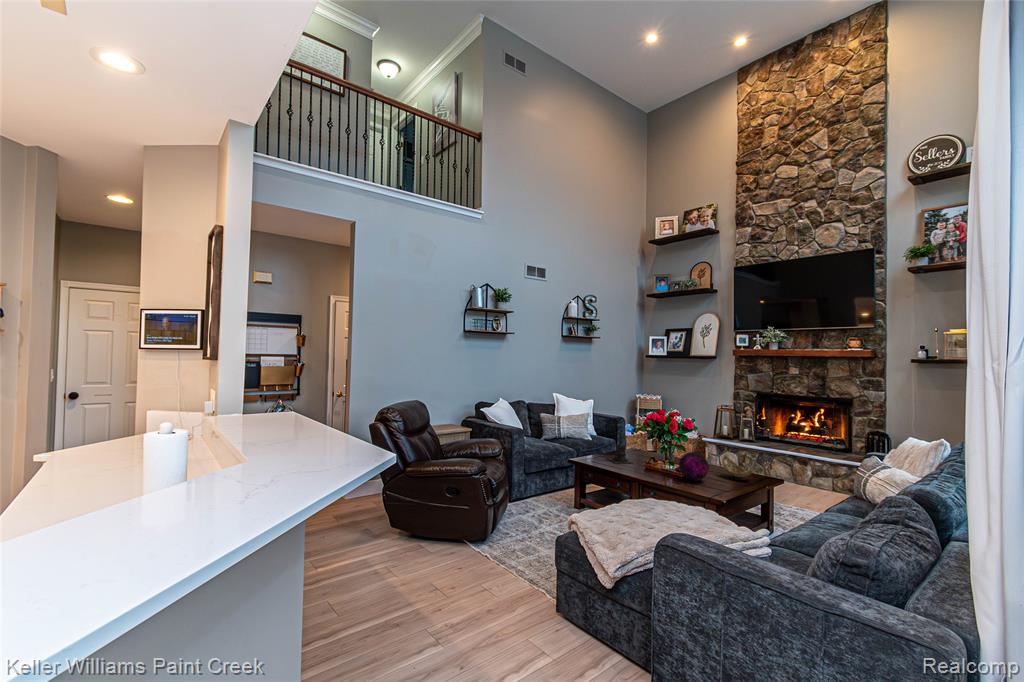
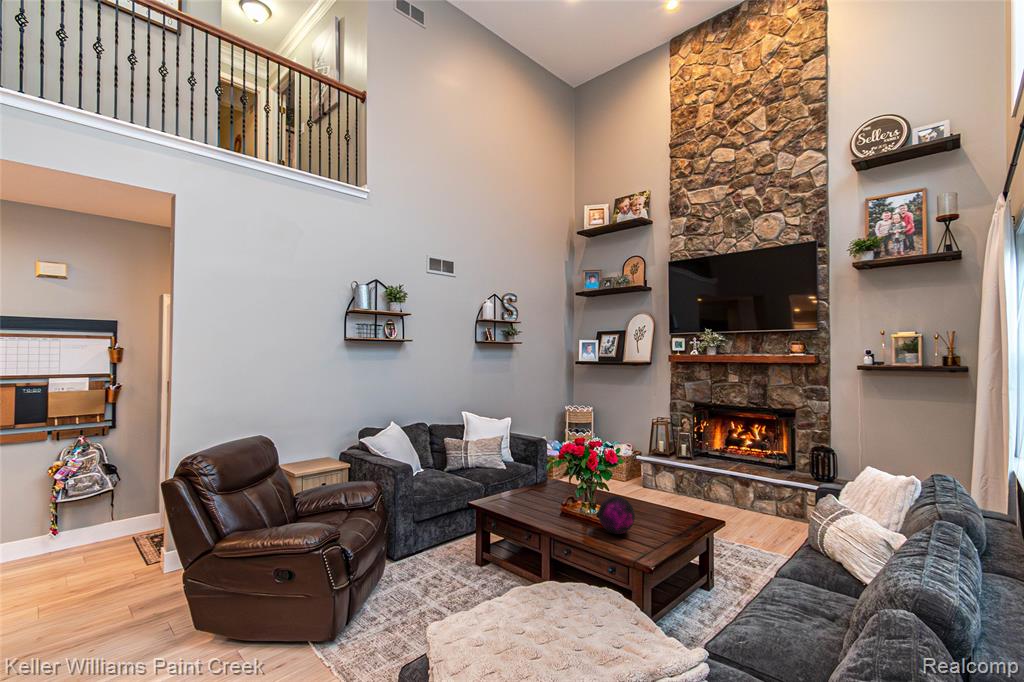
candle holder: present [608,424,632,464] -> none [514,451,547,509]
decorative bowl: present [722,455,752,480] -> none [652,495,688,528]

